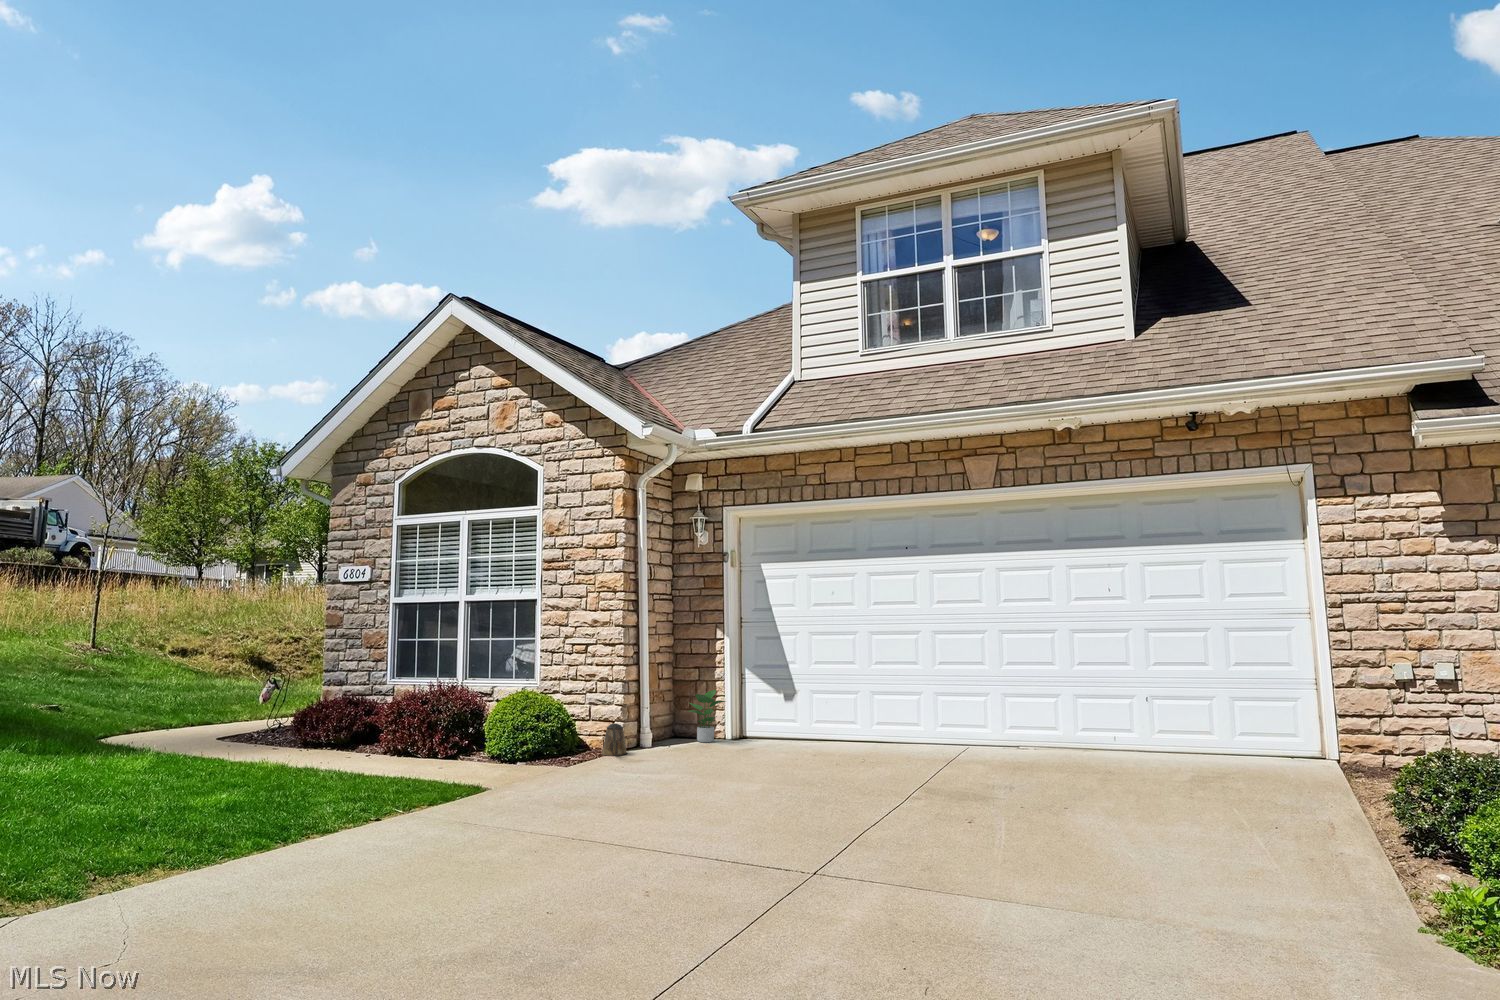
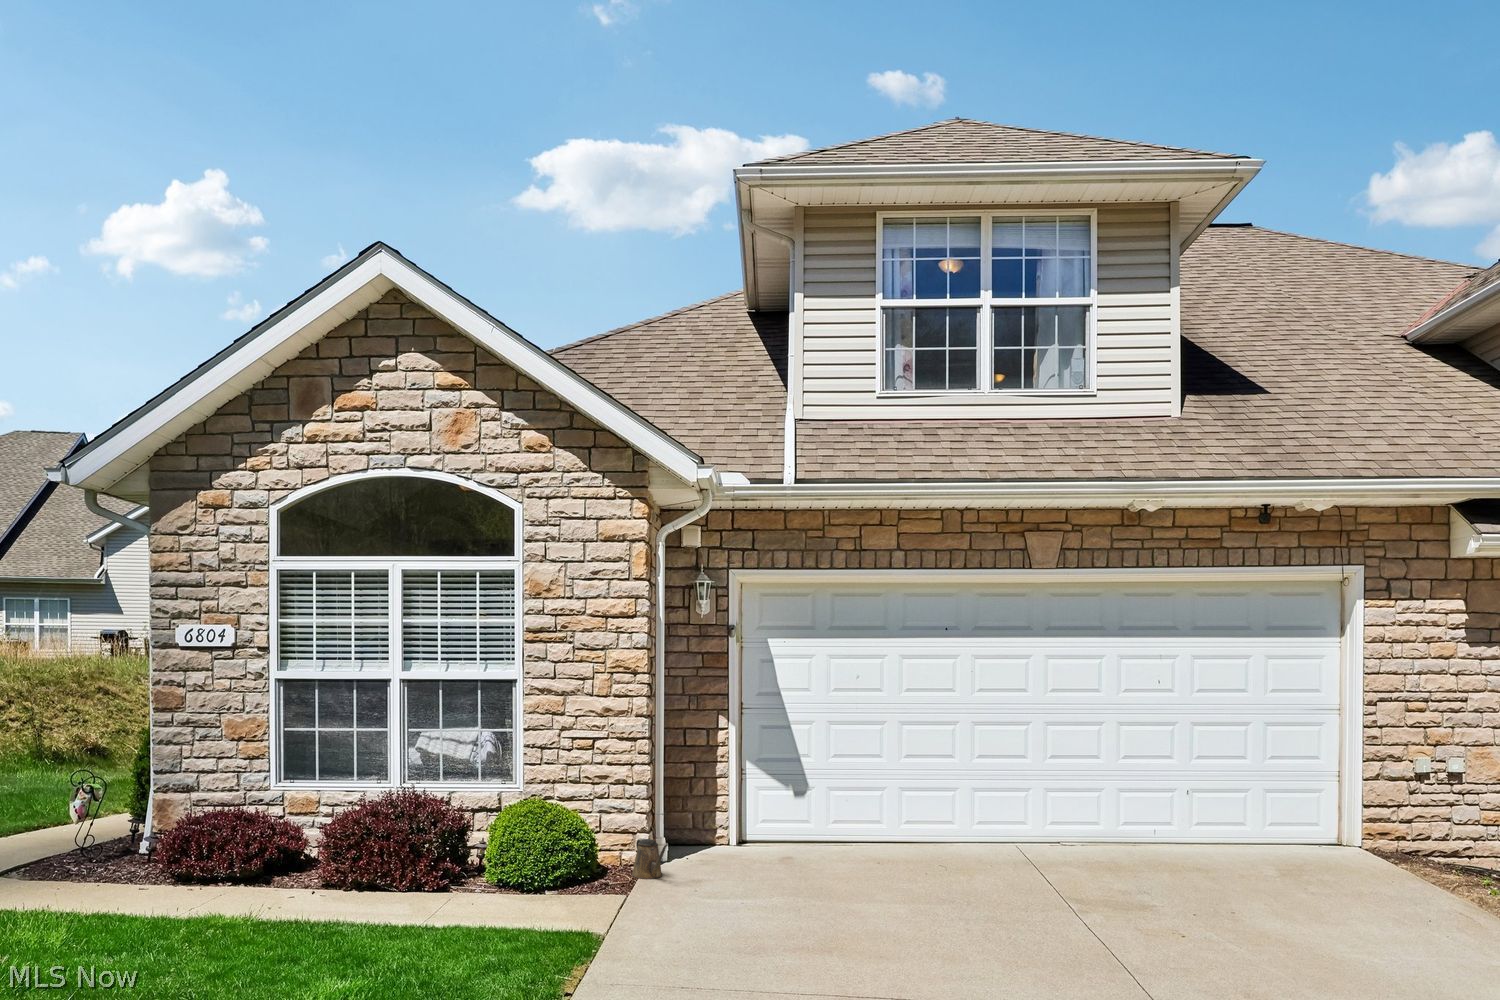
potted plant: present [688,689,725,742] -> none [688,784,736,850]

